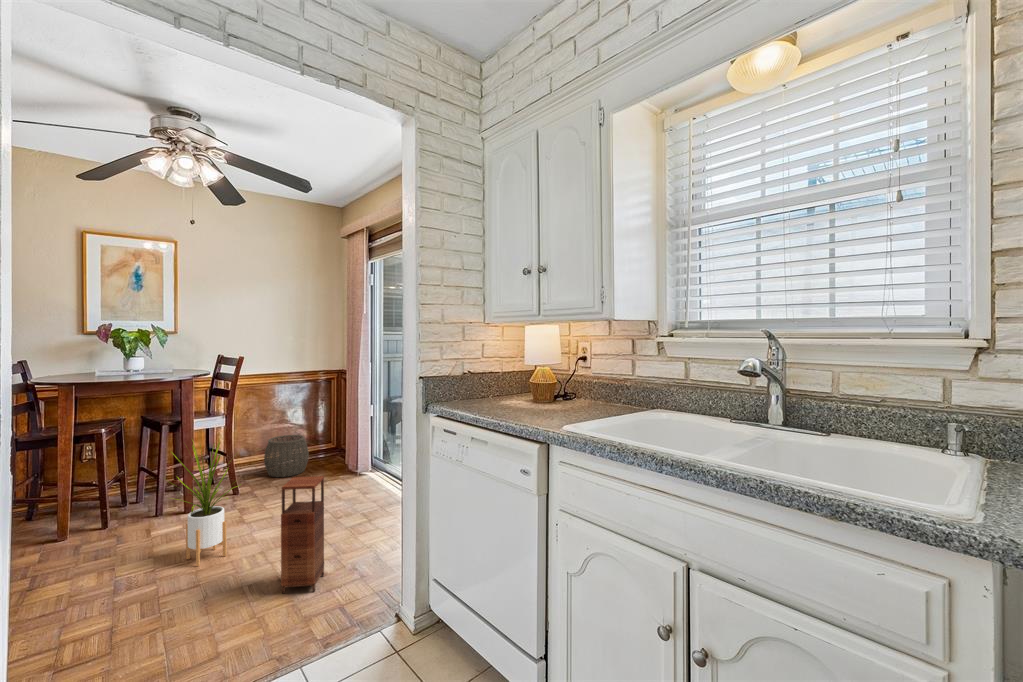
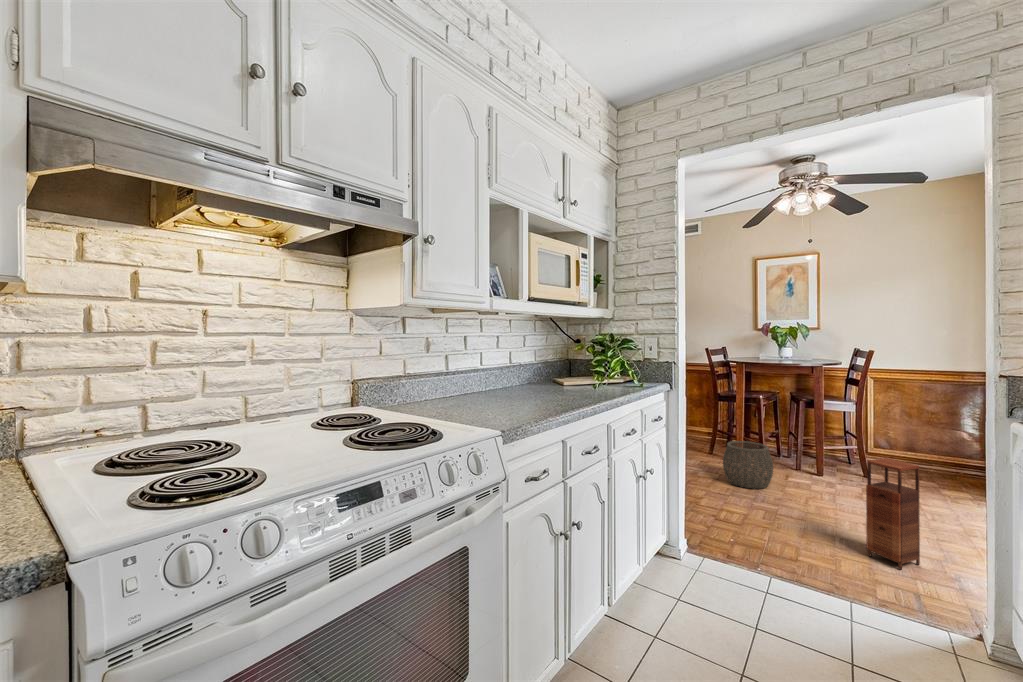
woven basket: present [264,435,309,477] -> present [723,441,773,489]
house plant: present [171,443,241,566] -> none [785,409,851,513]

